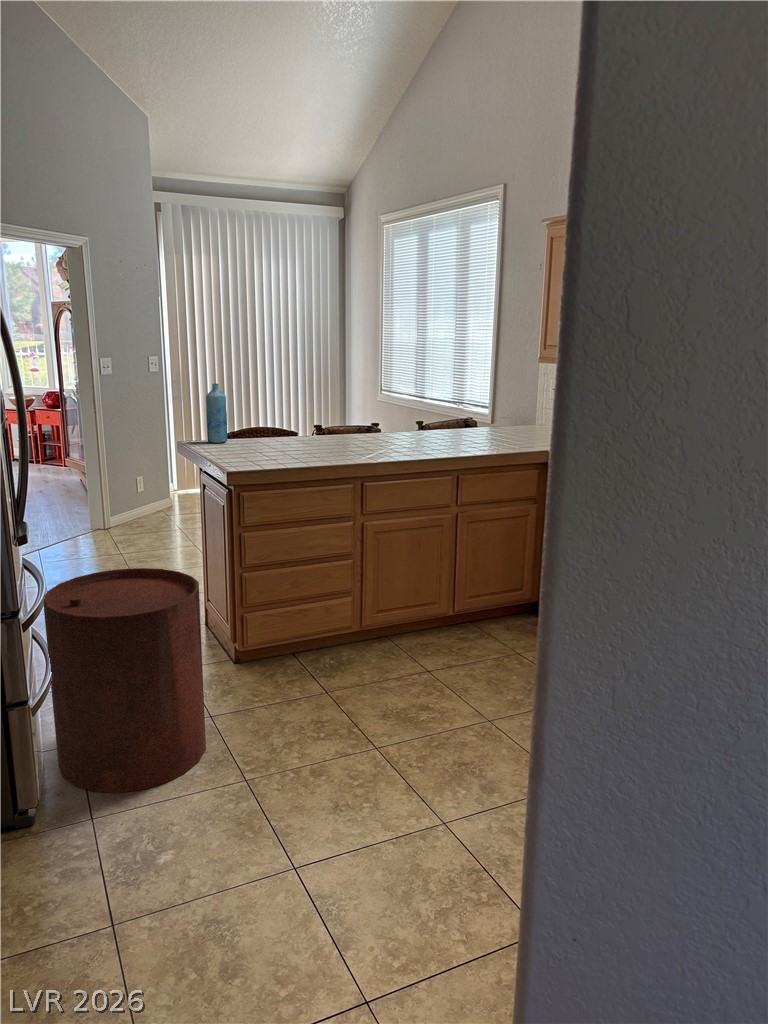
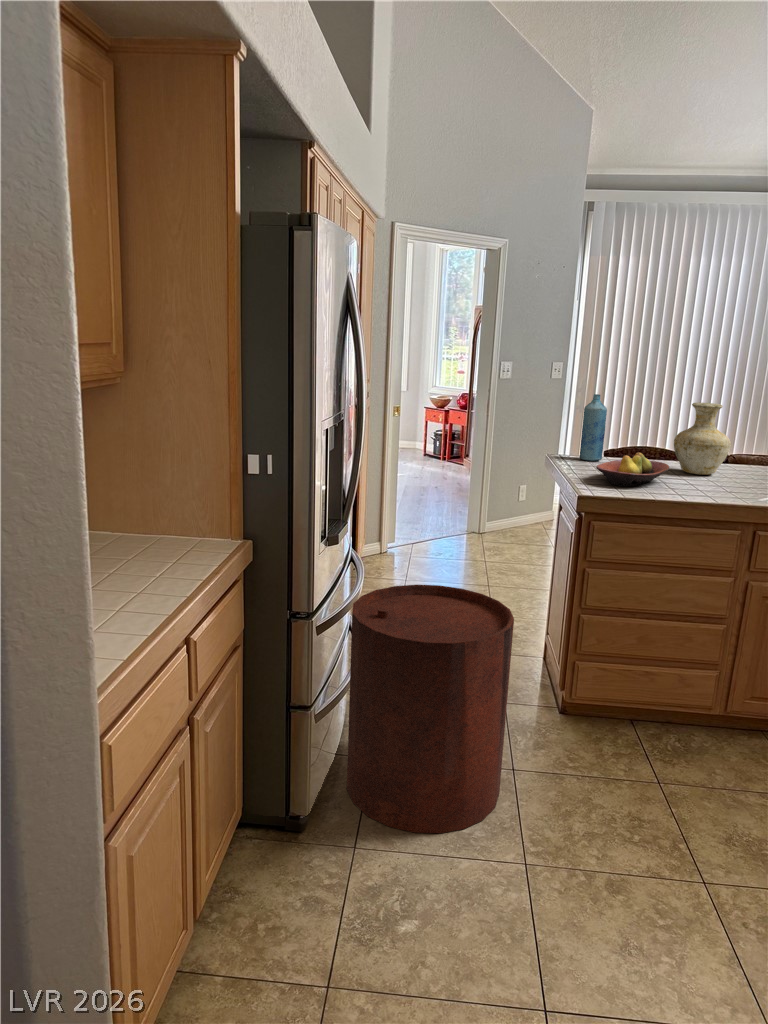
vase: none [286,385,330,445] -> present [674,402,731,475]
fruit bowl: none [232,431,290,460] -> present [596,453,669,486]

